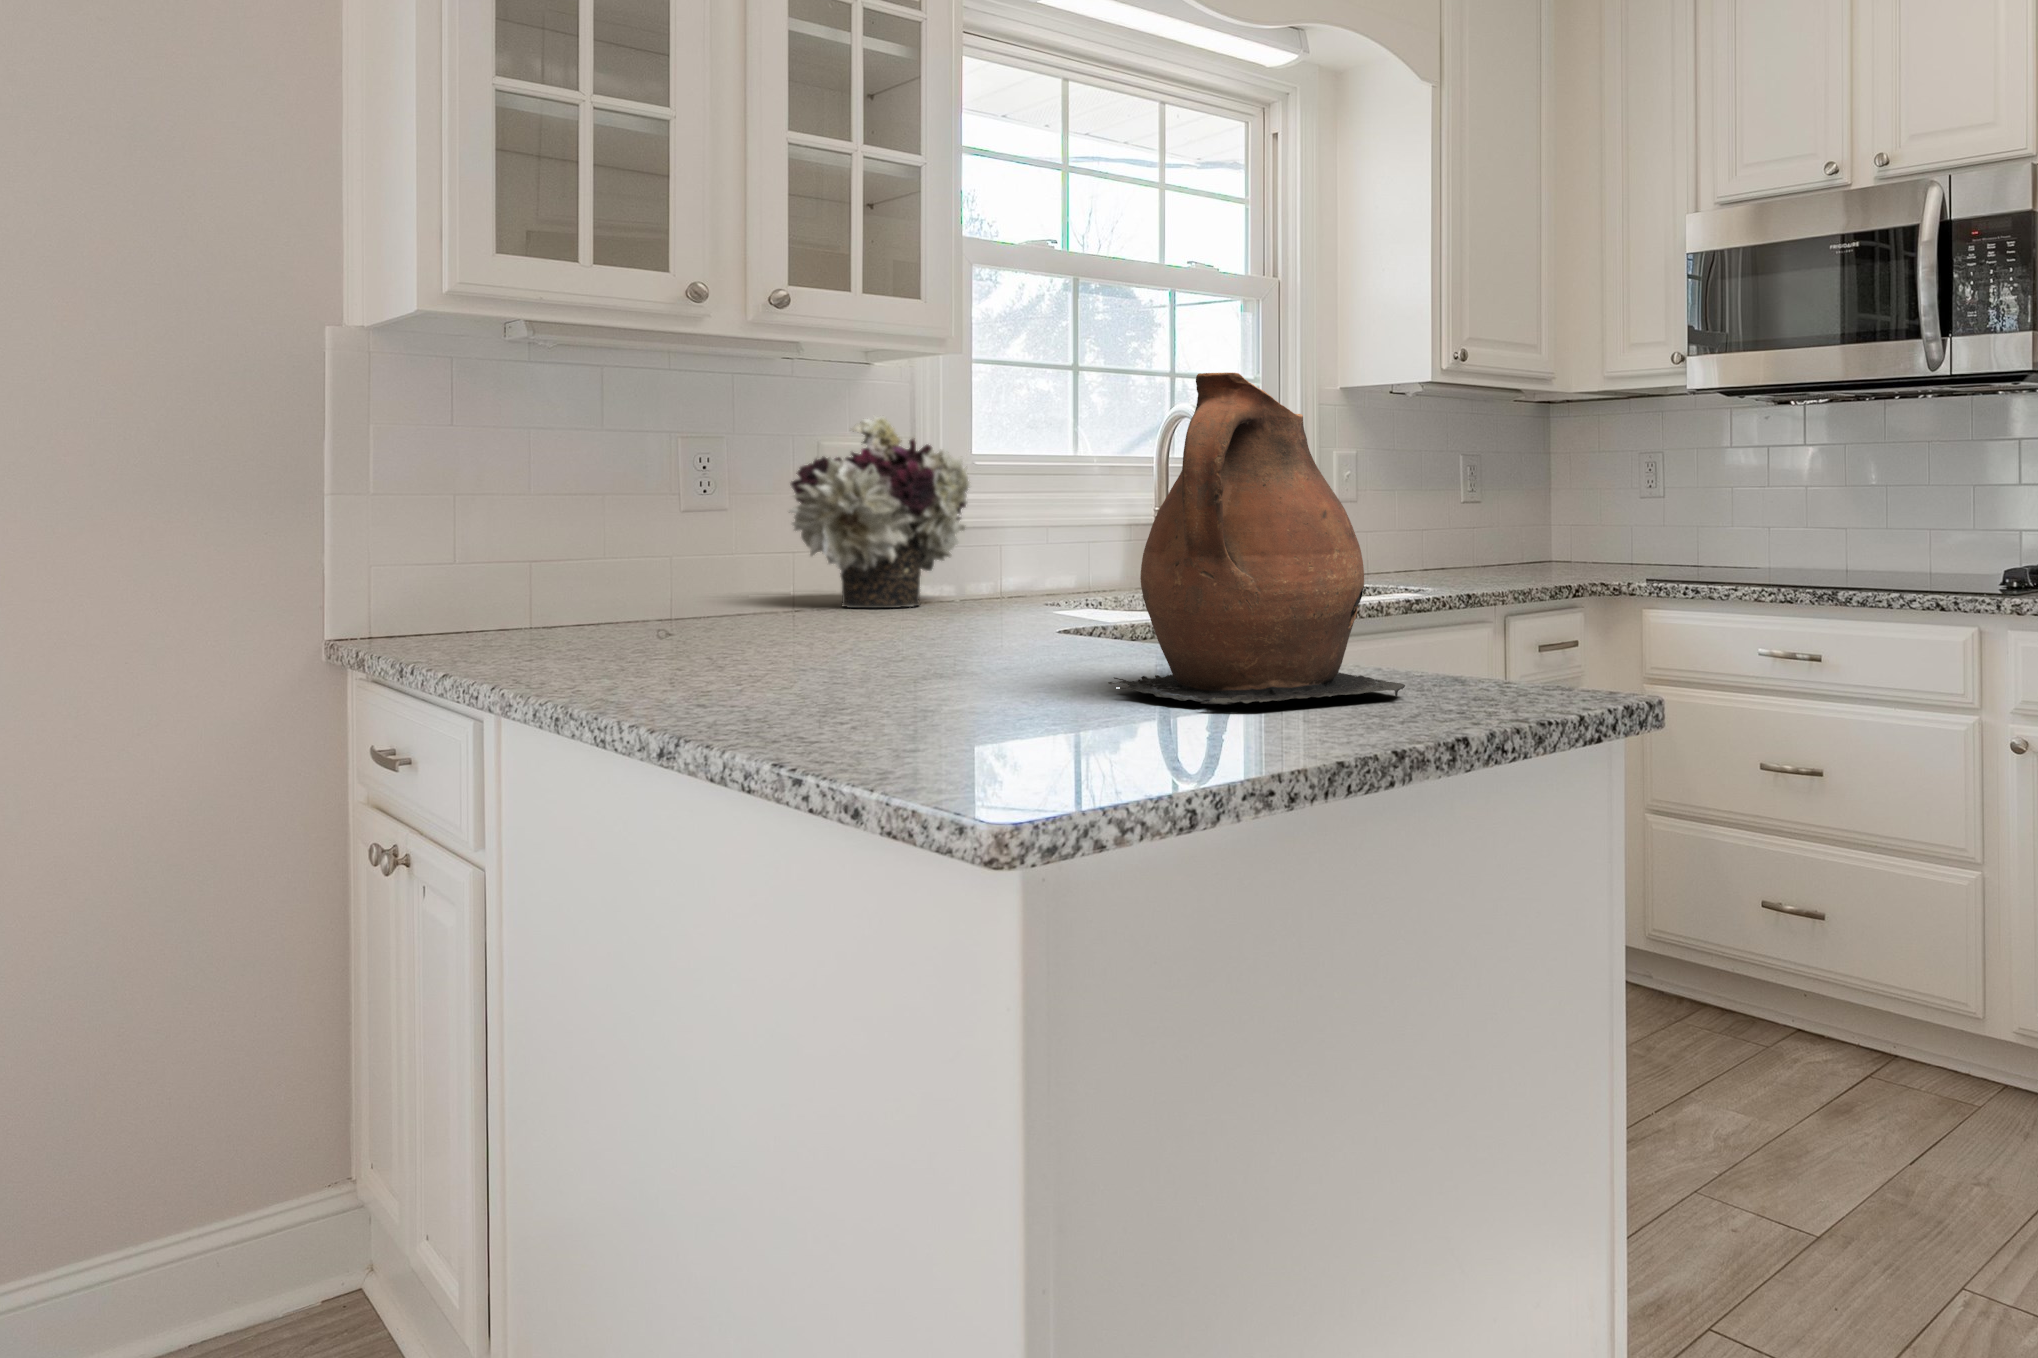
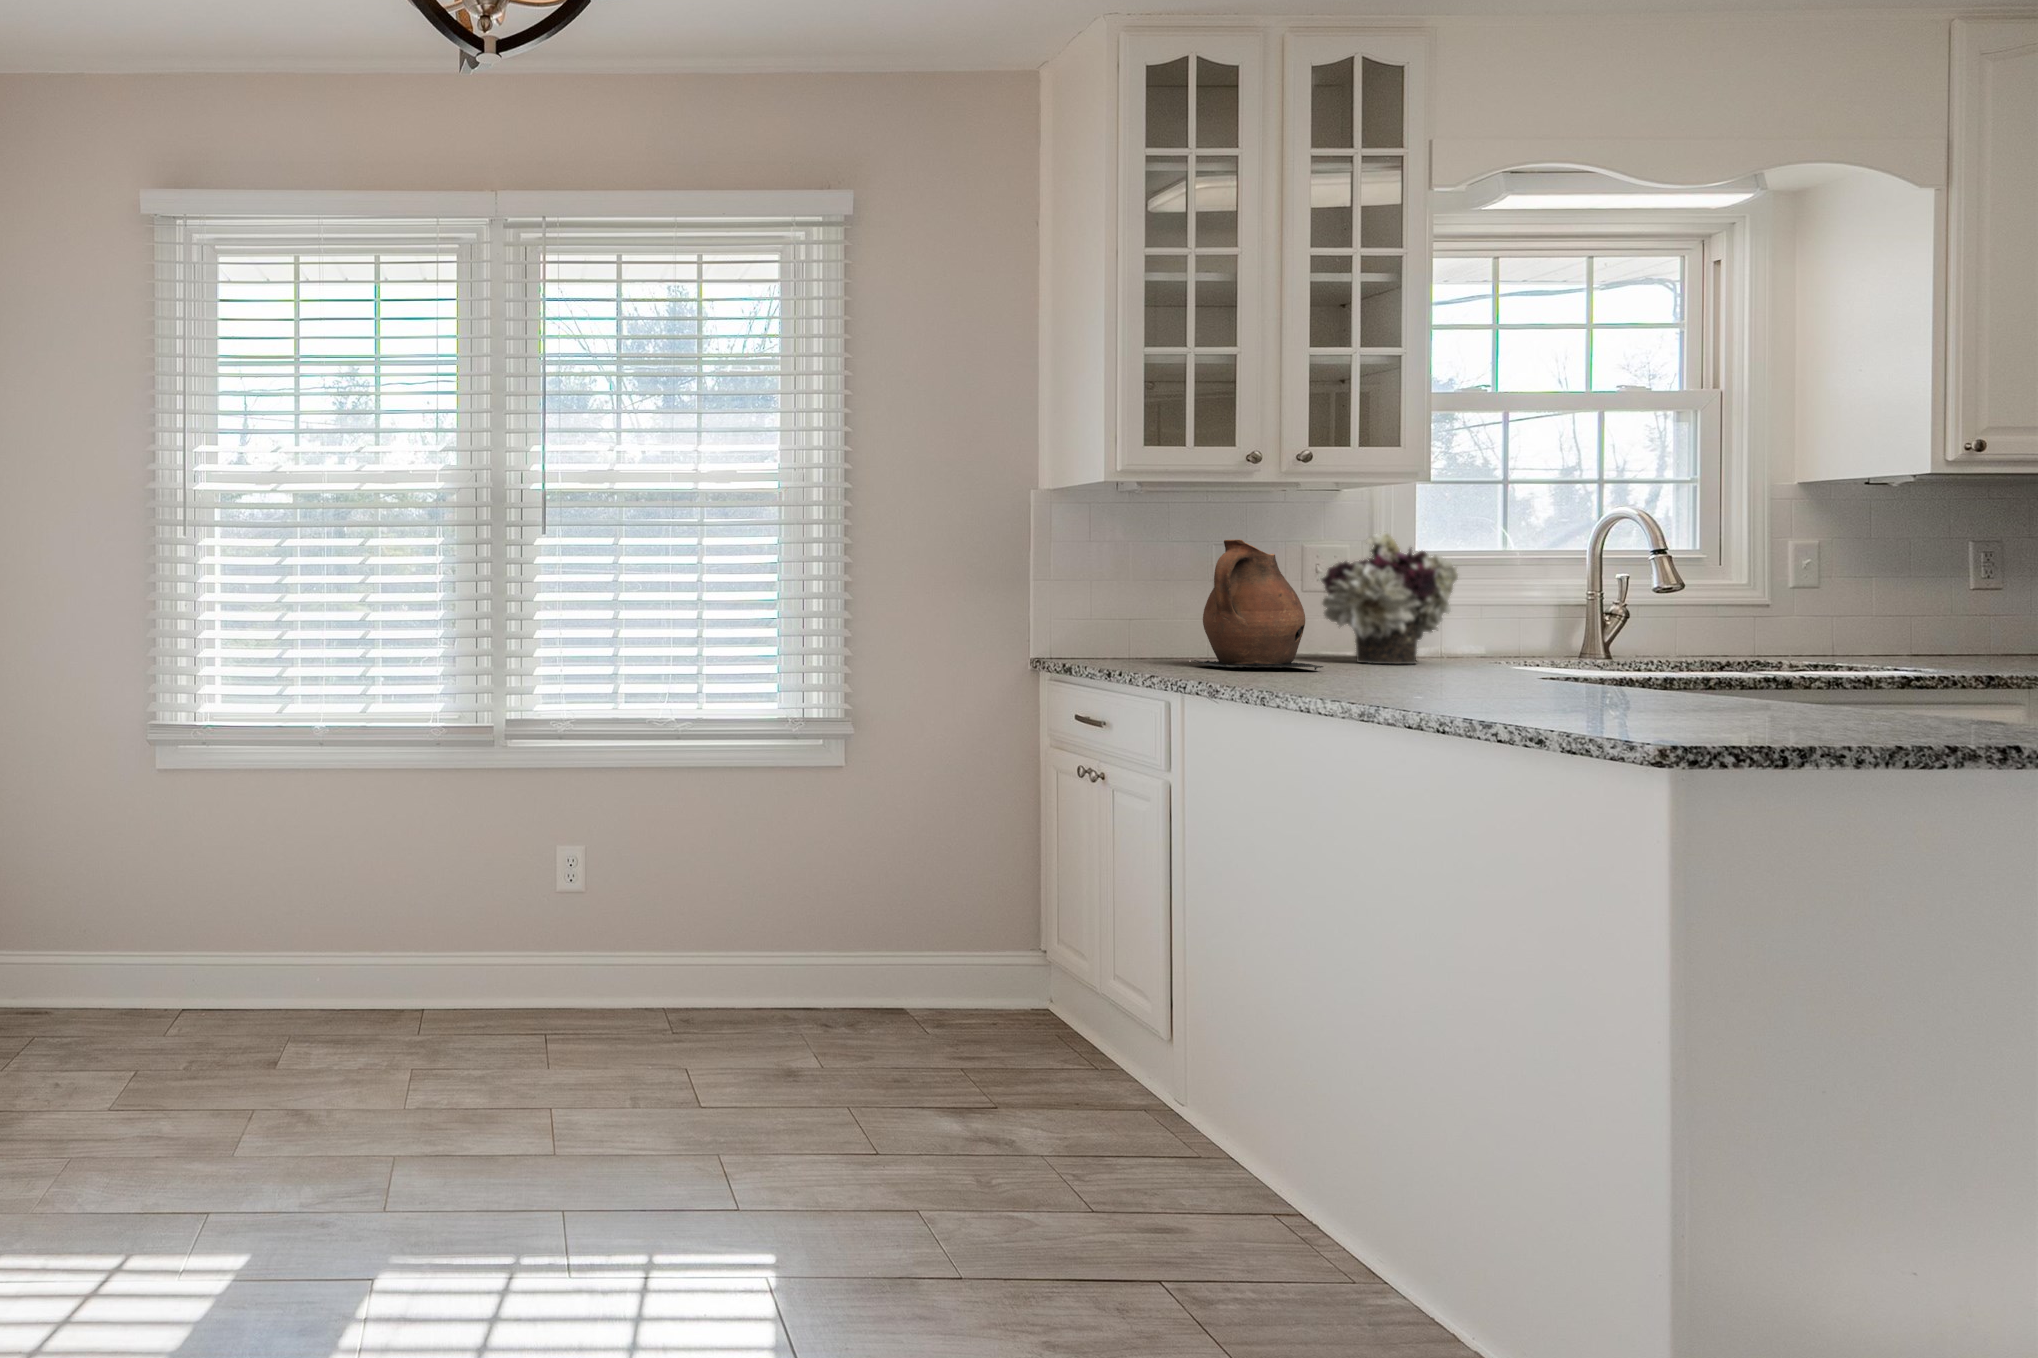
ceramic pitcher: present [1108,373,1405,704] -> present [1195,540,1323,670]

